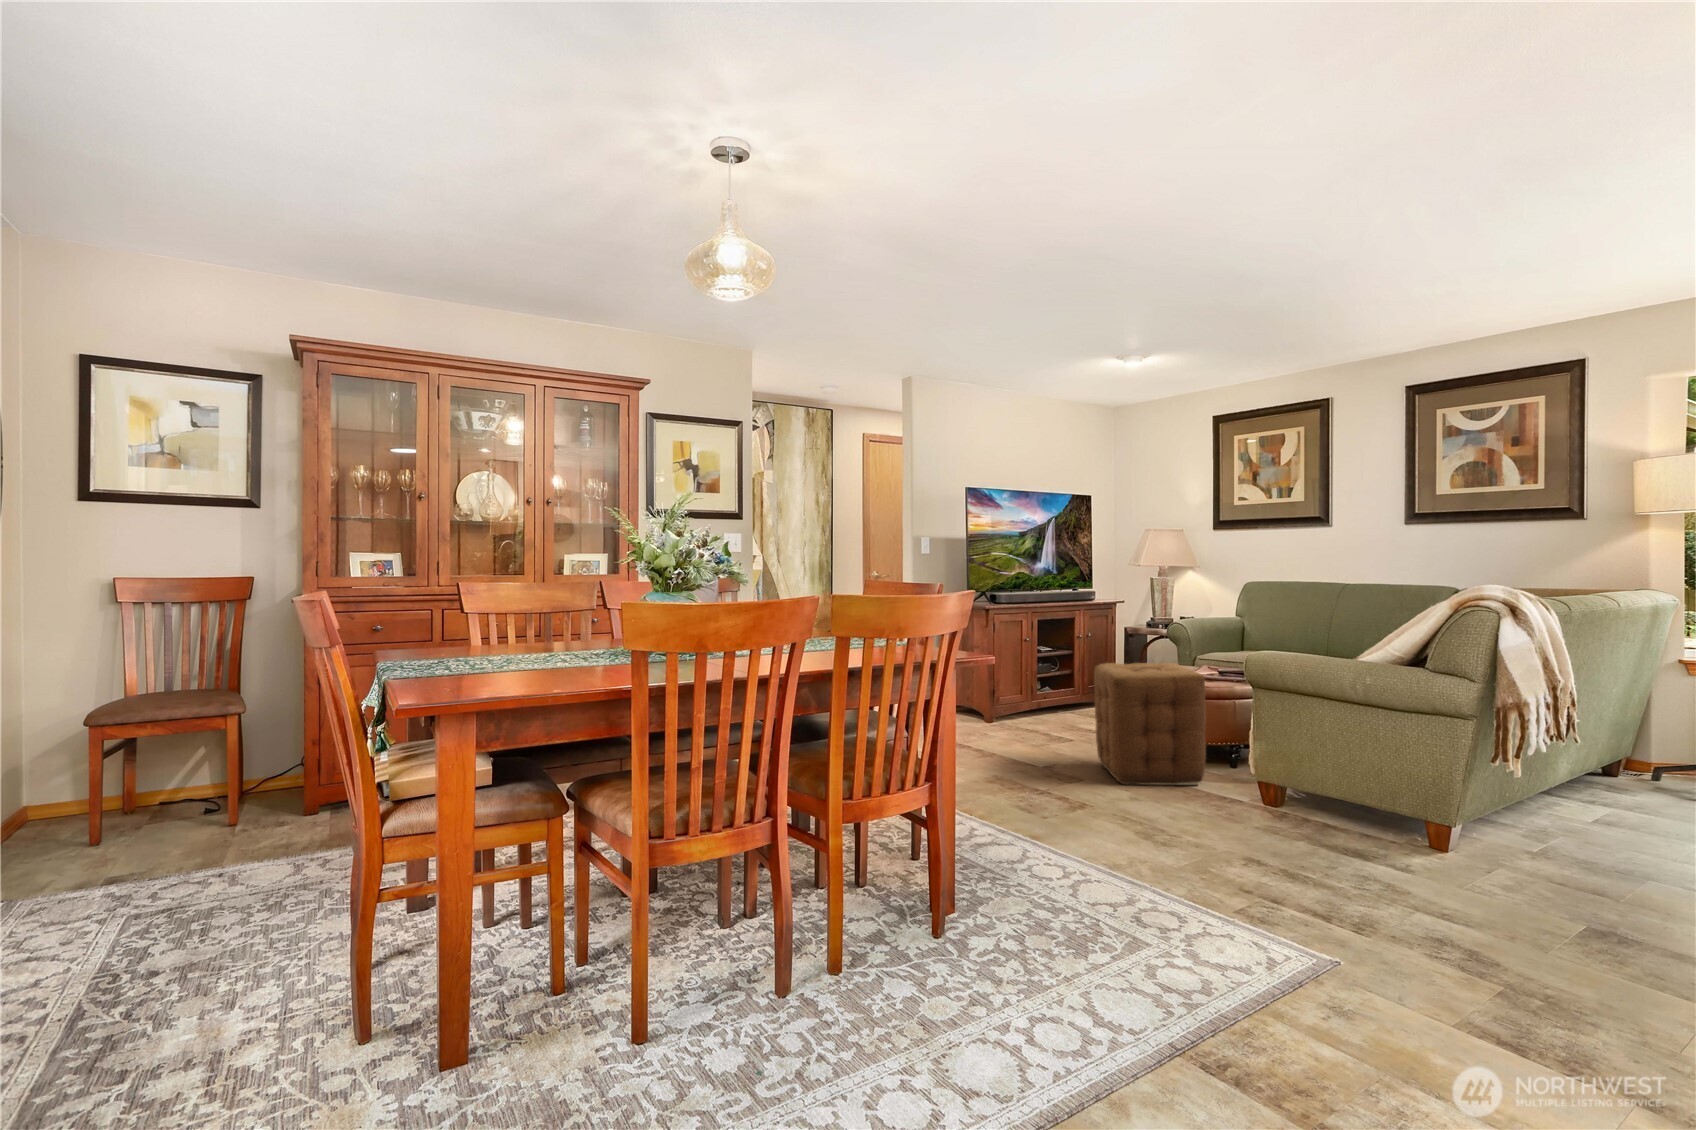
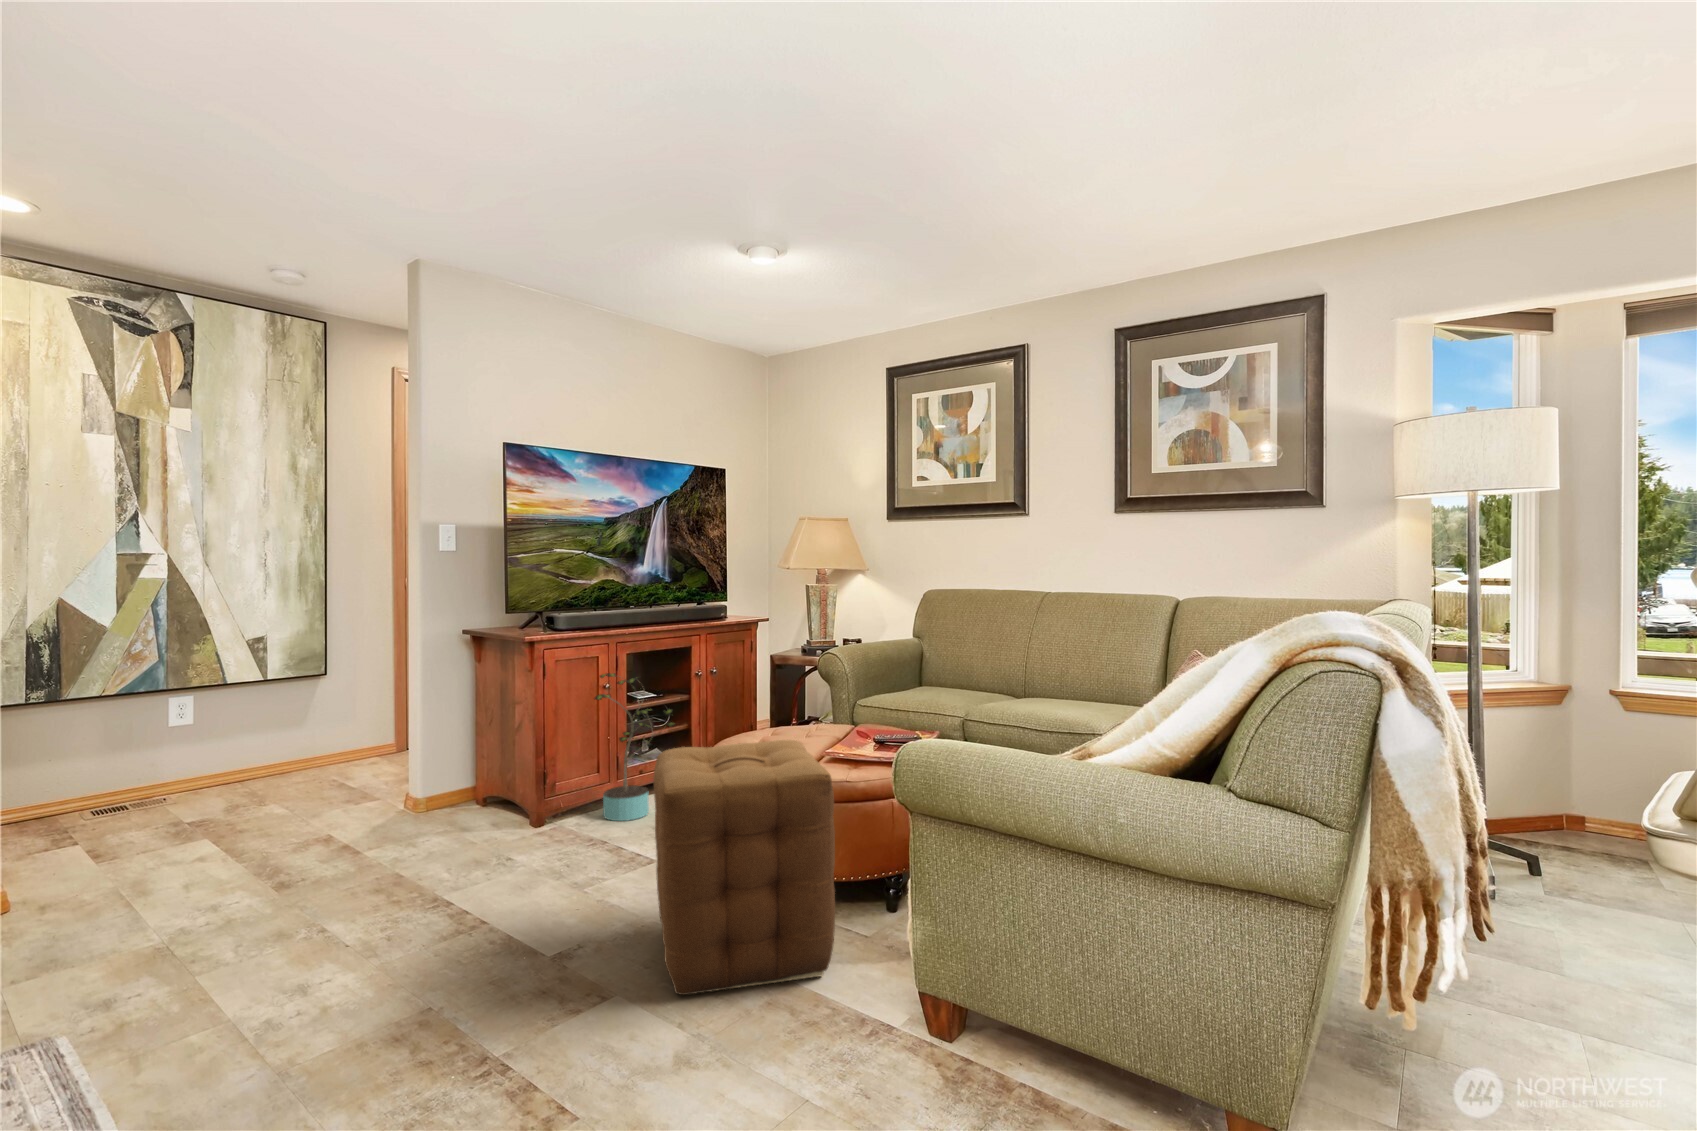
potted plant: none [1022,631,1073,724] -> present [595,673,674,821]

